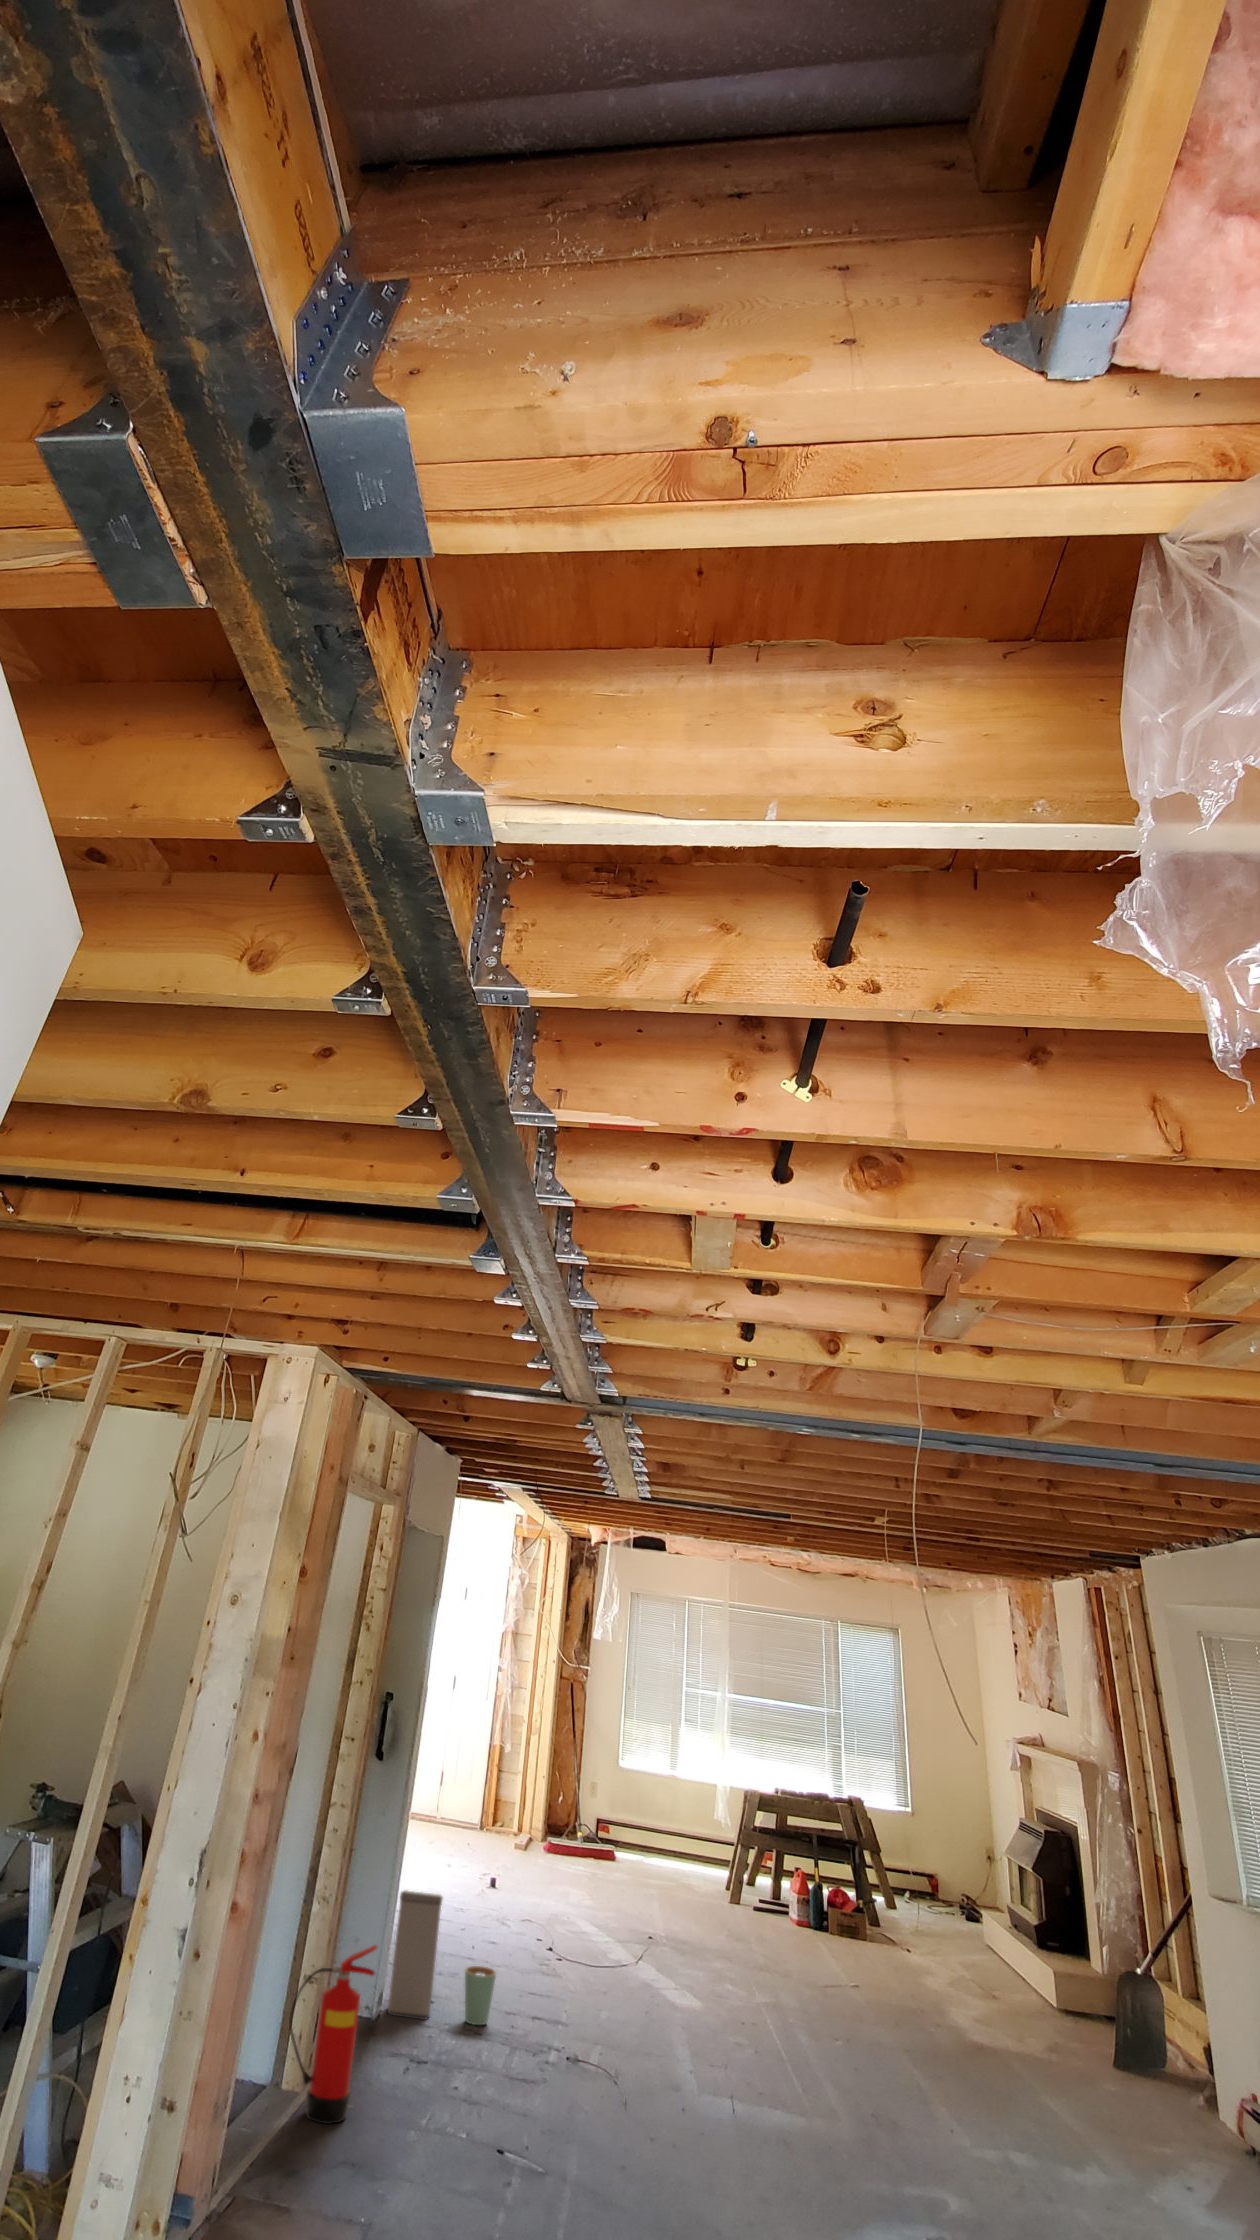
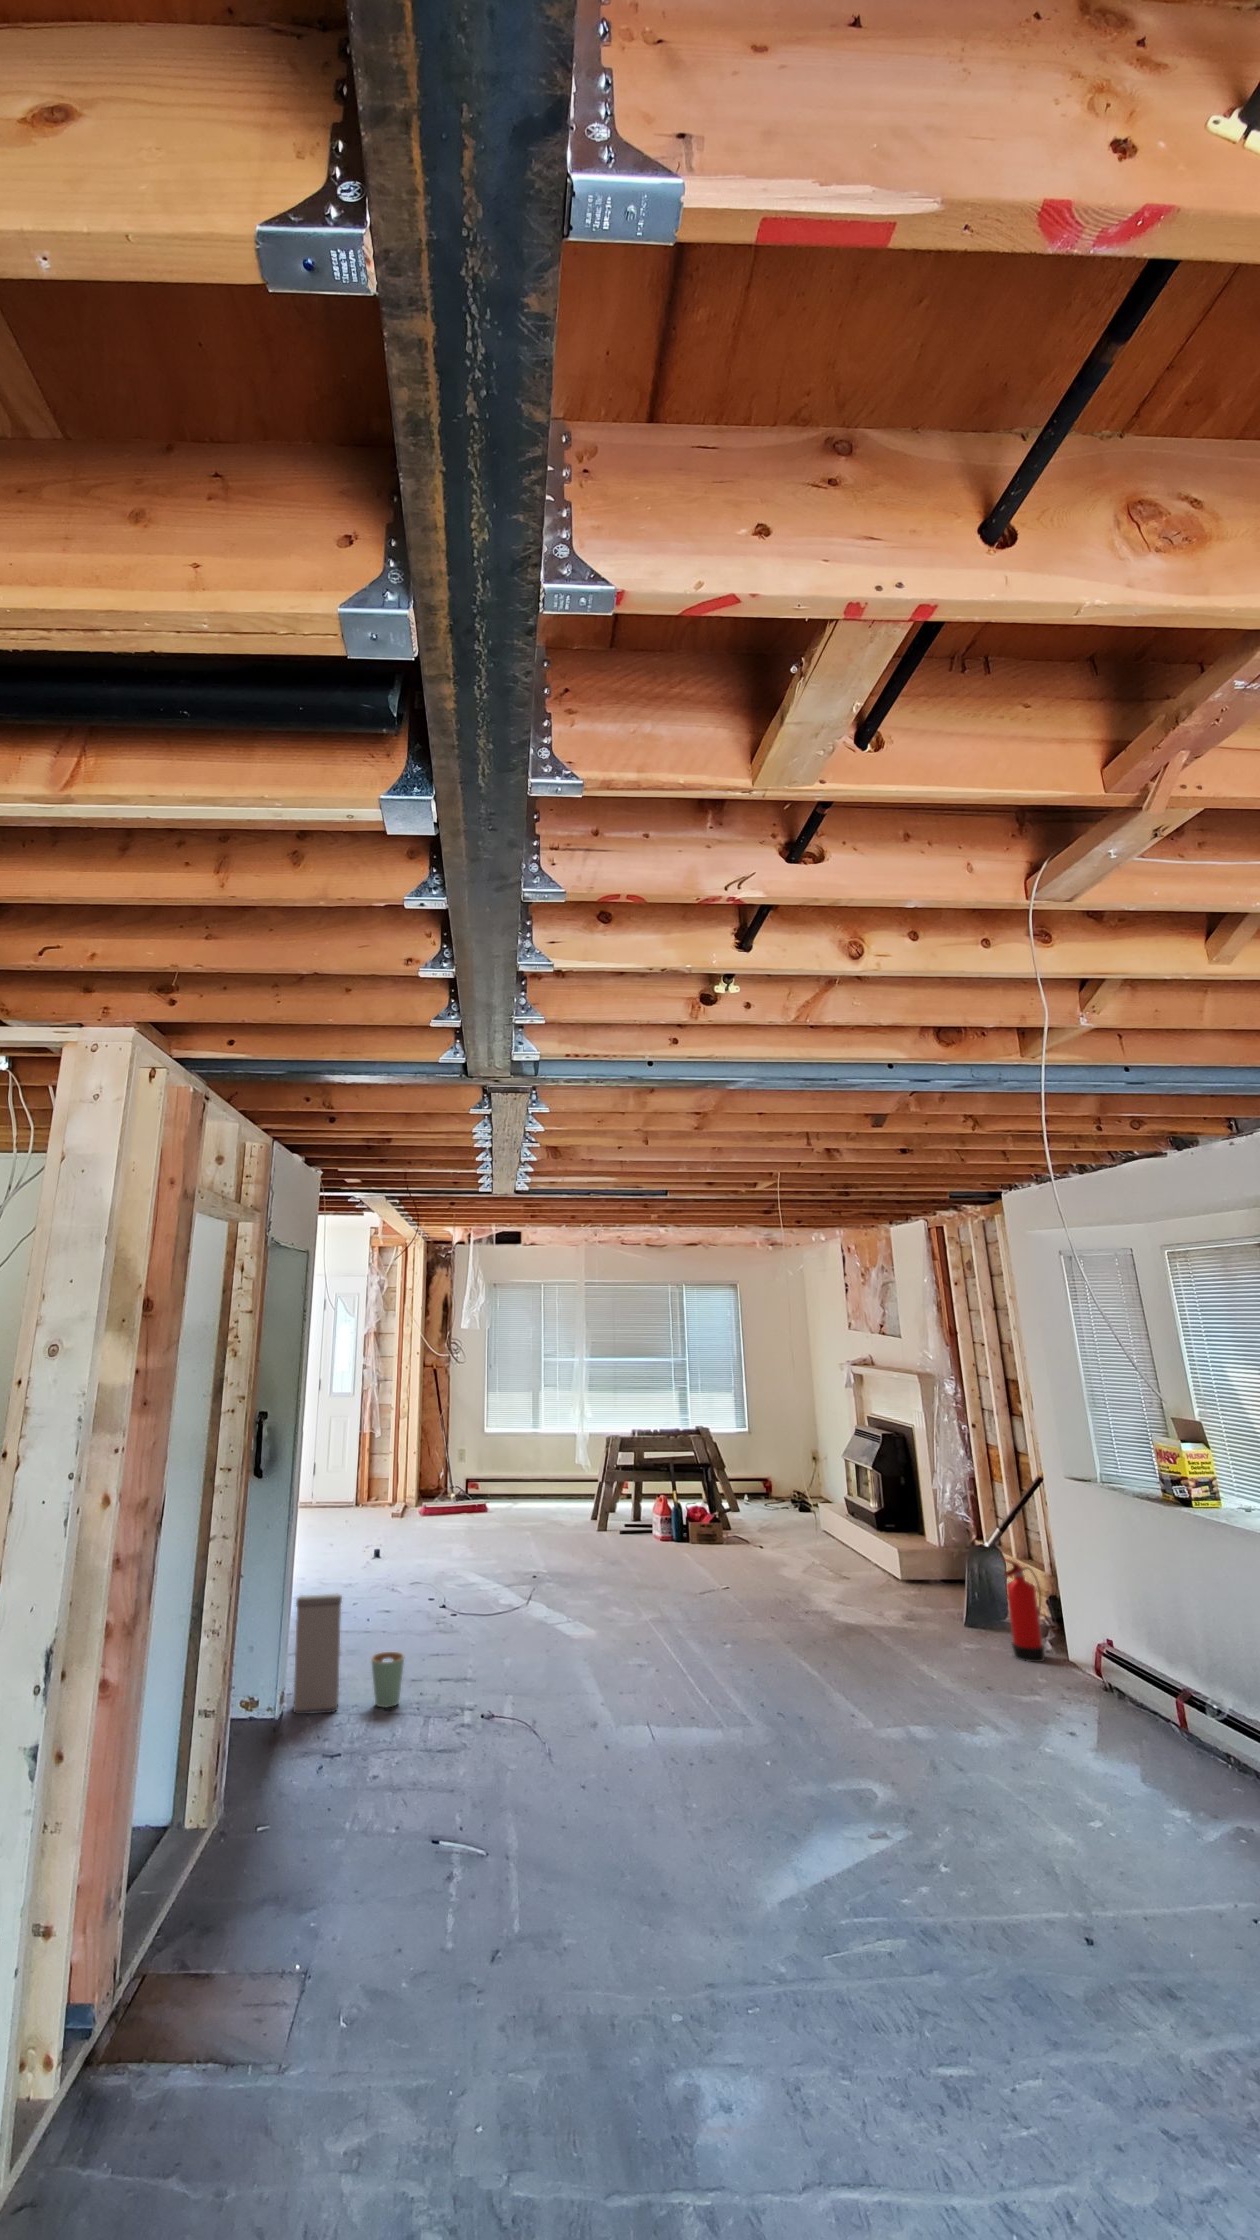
fire extinguisher: present [289,1945,378,2124] -> present [1004,1559,1045,1662]

